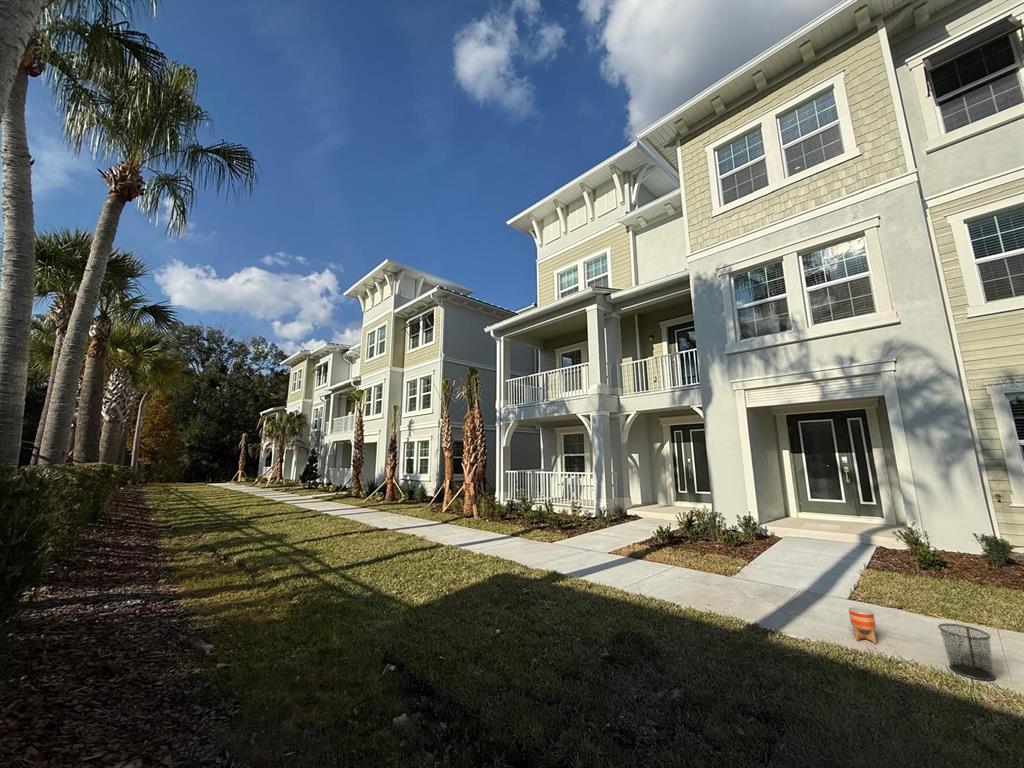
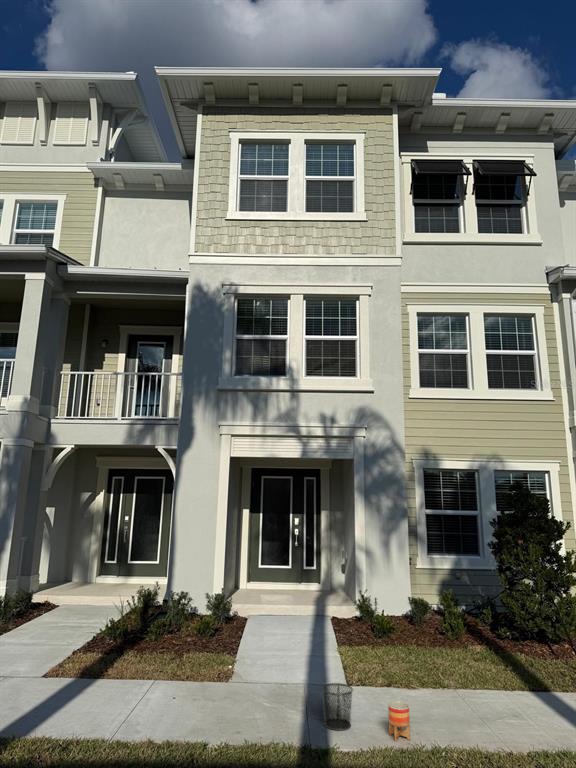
trash can: present [938,623,995,681] -> present [322,683,353,730]

